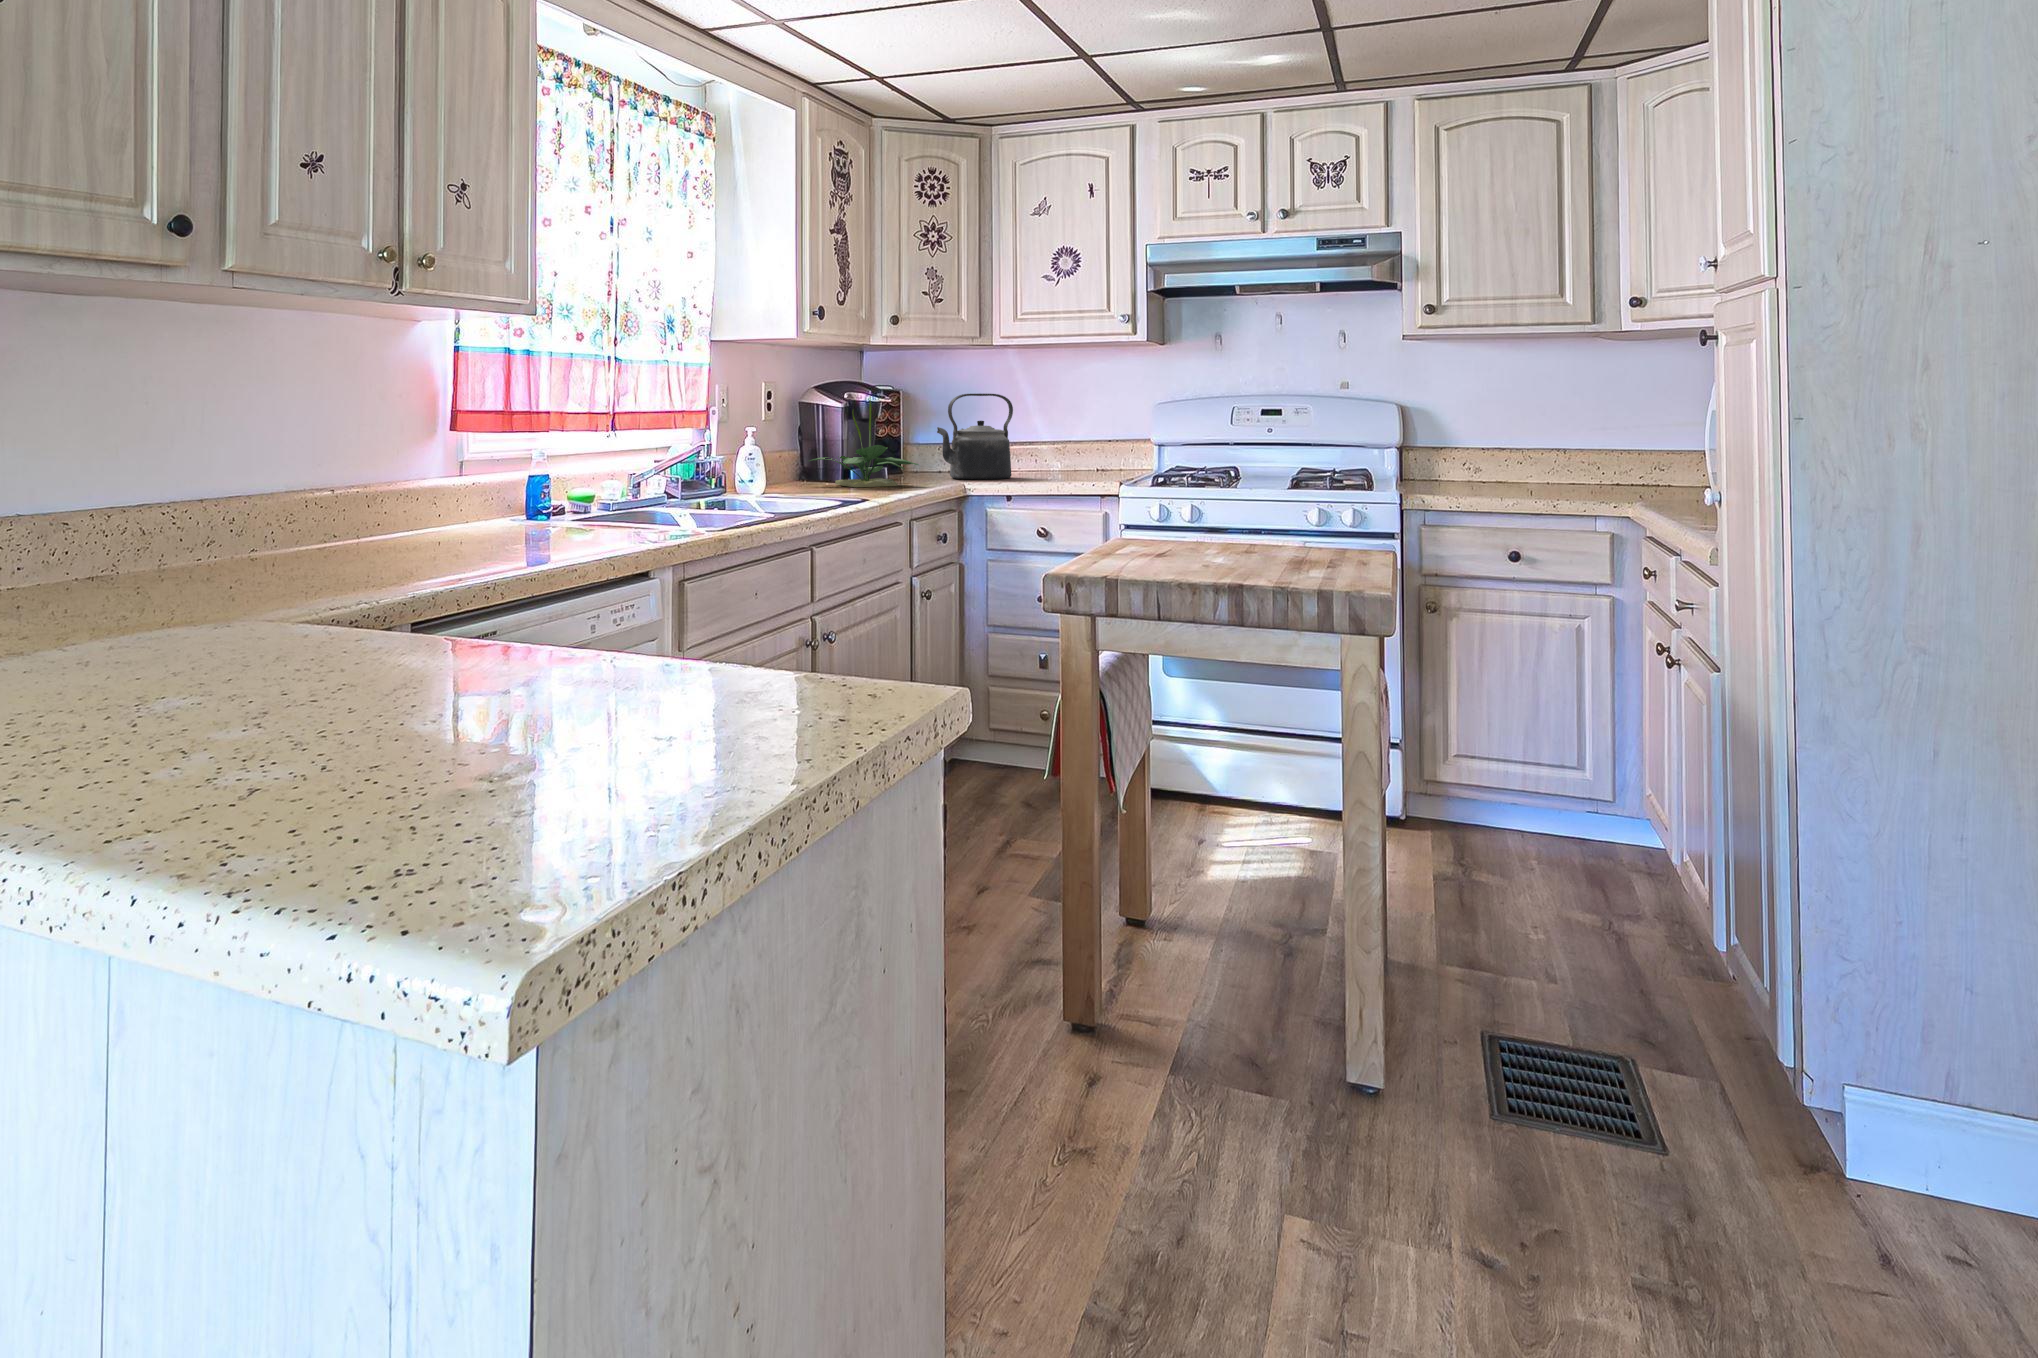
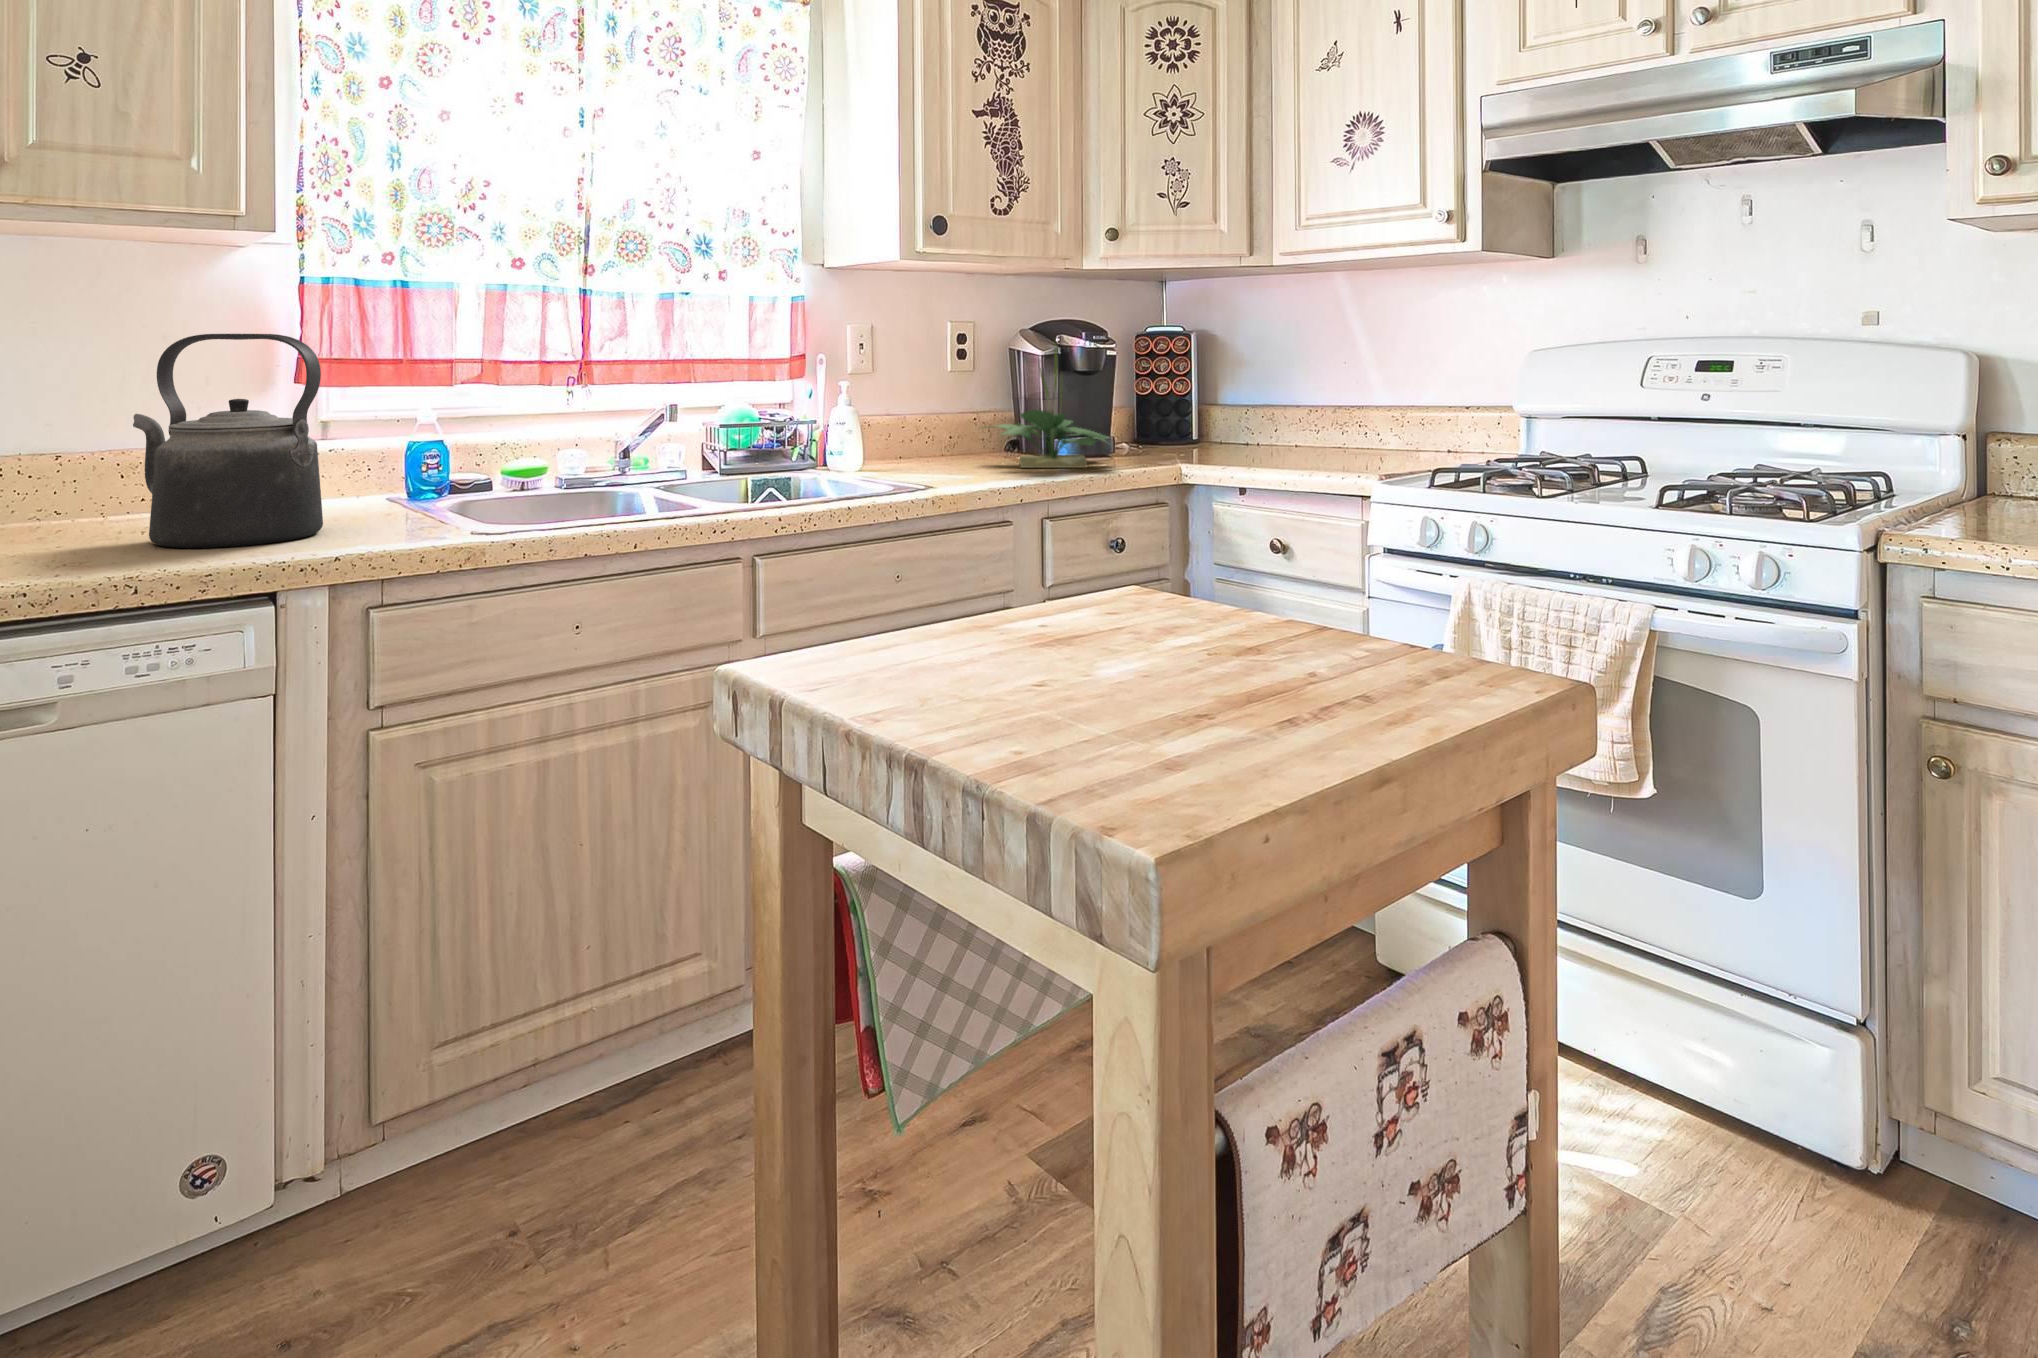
kettle: present [937,394,1013,480] -> present [133,334,323,548]

